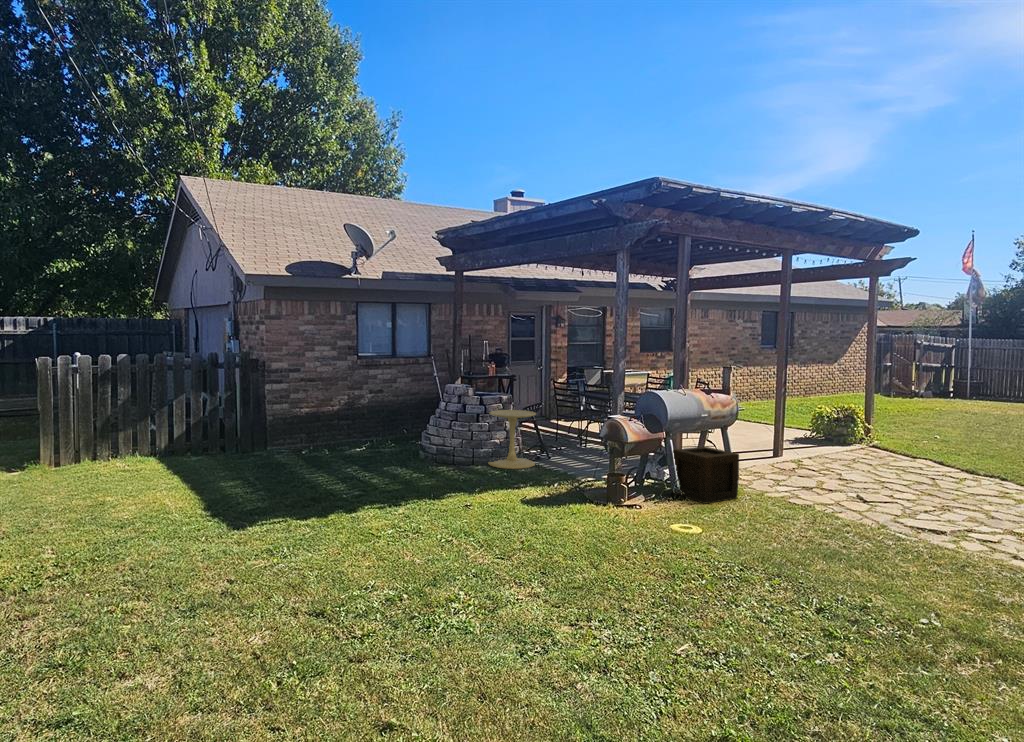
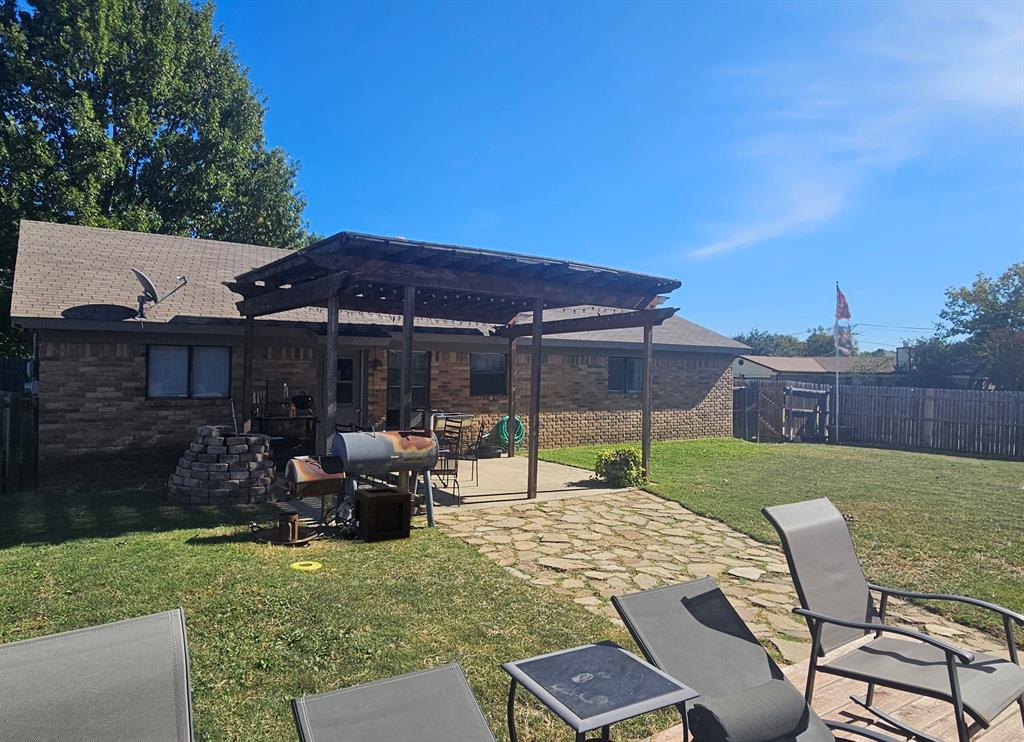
pedestal table: present [488,410,536,469] -> none [218,451,271,510]

